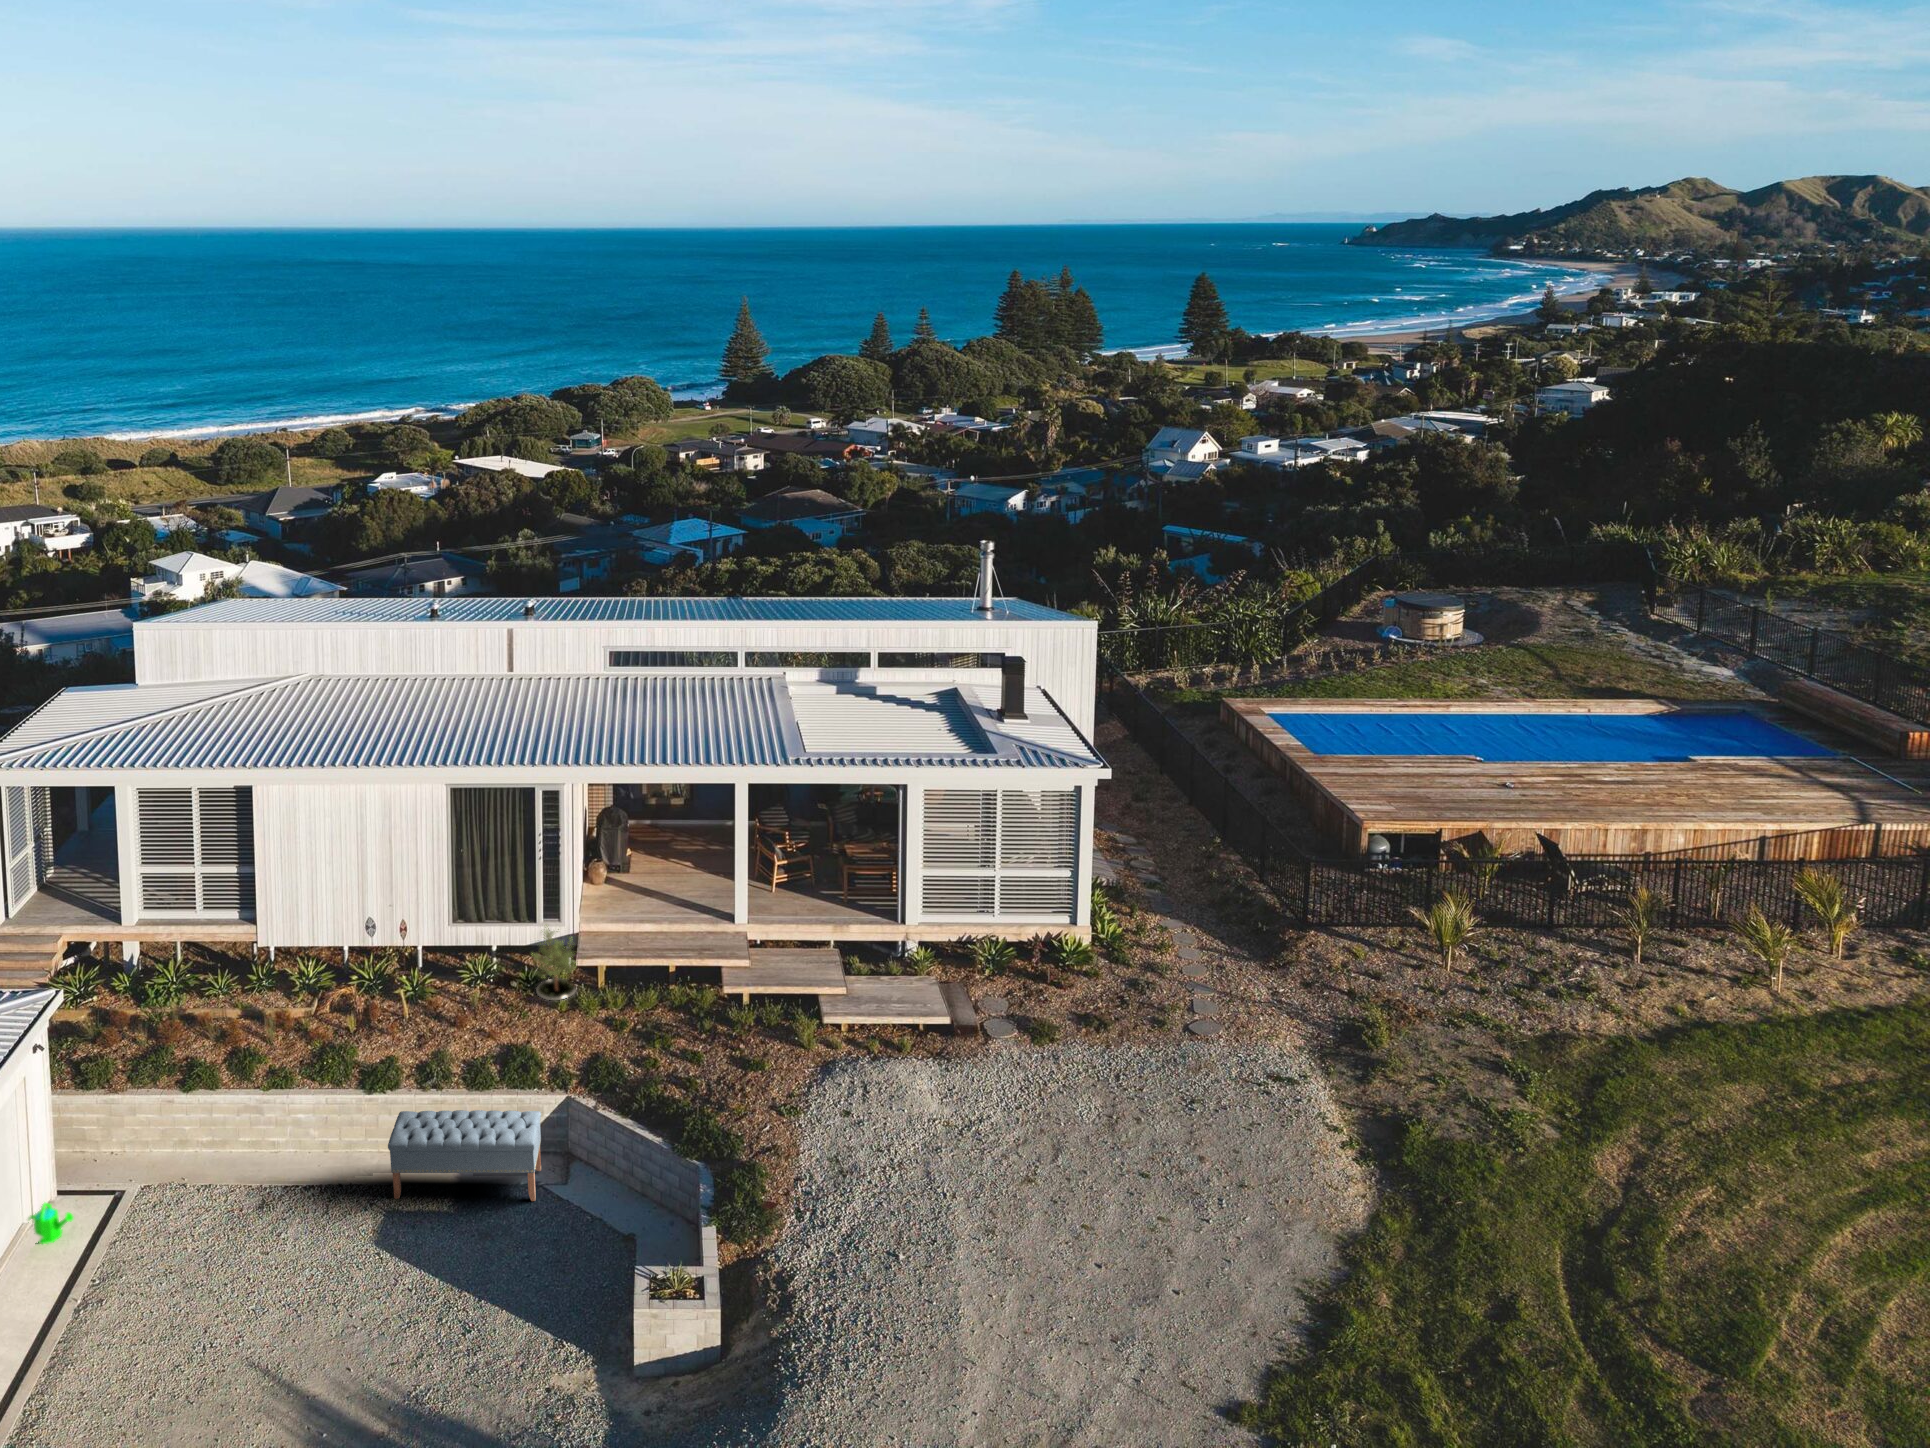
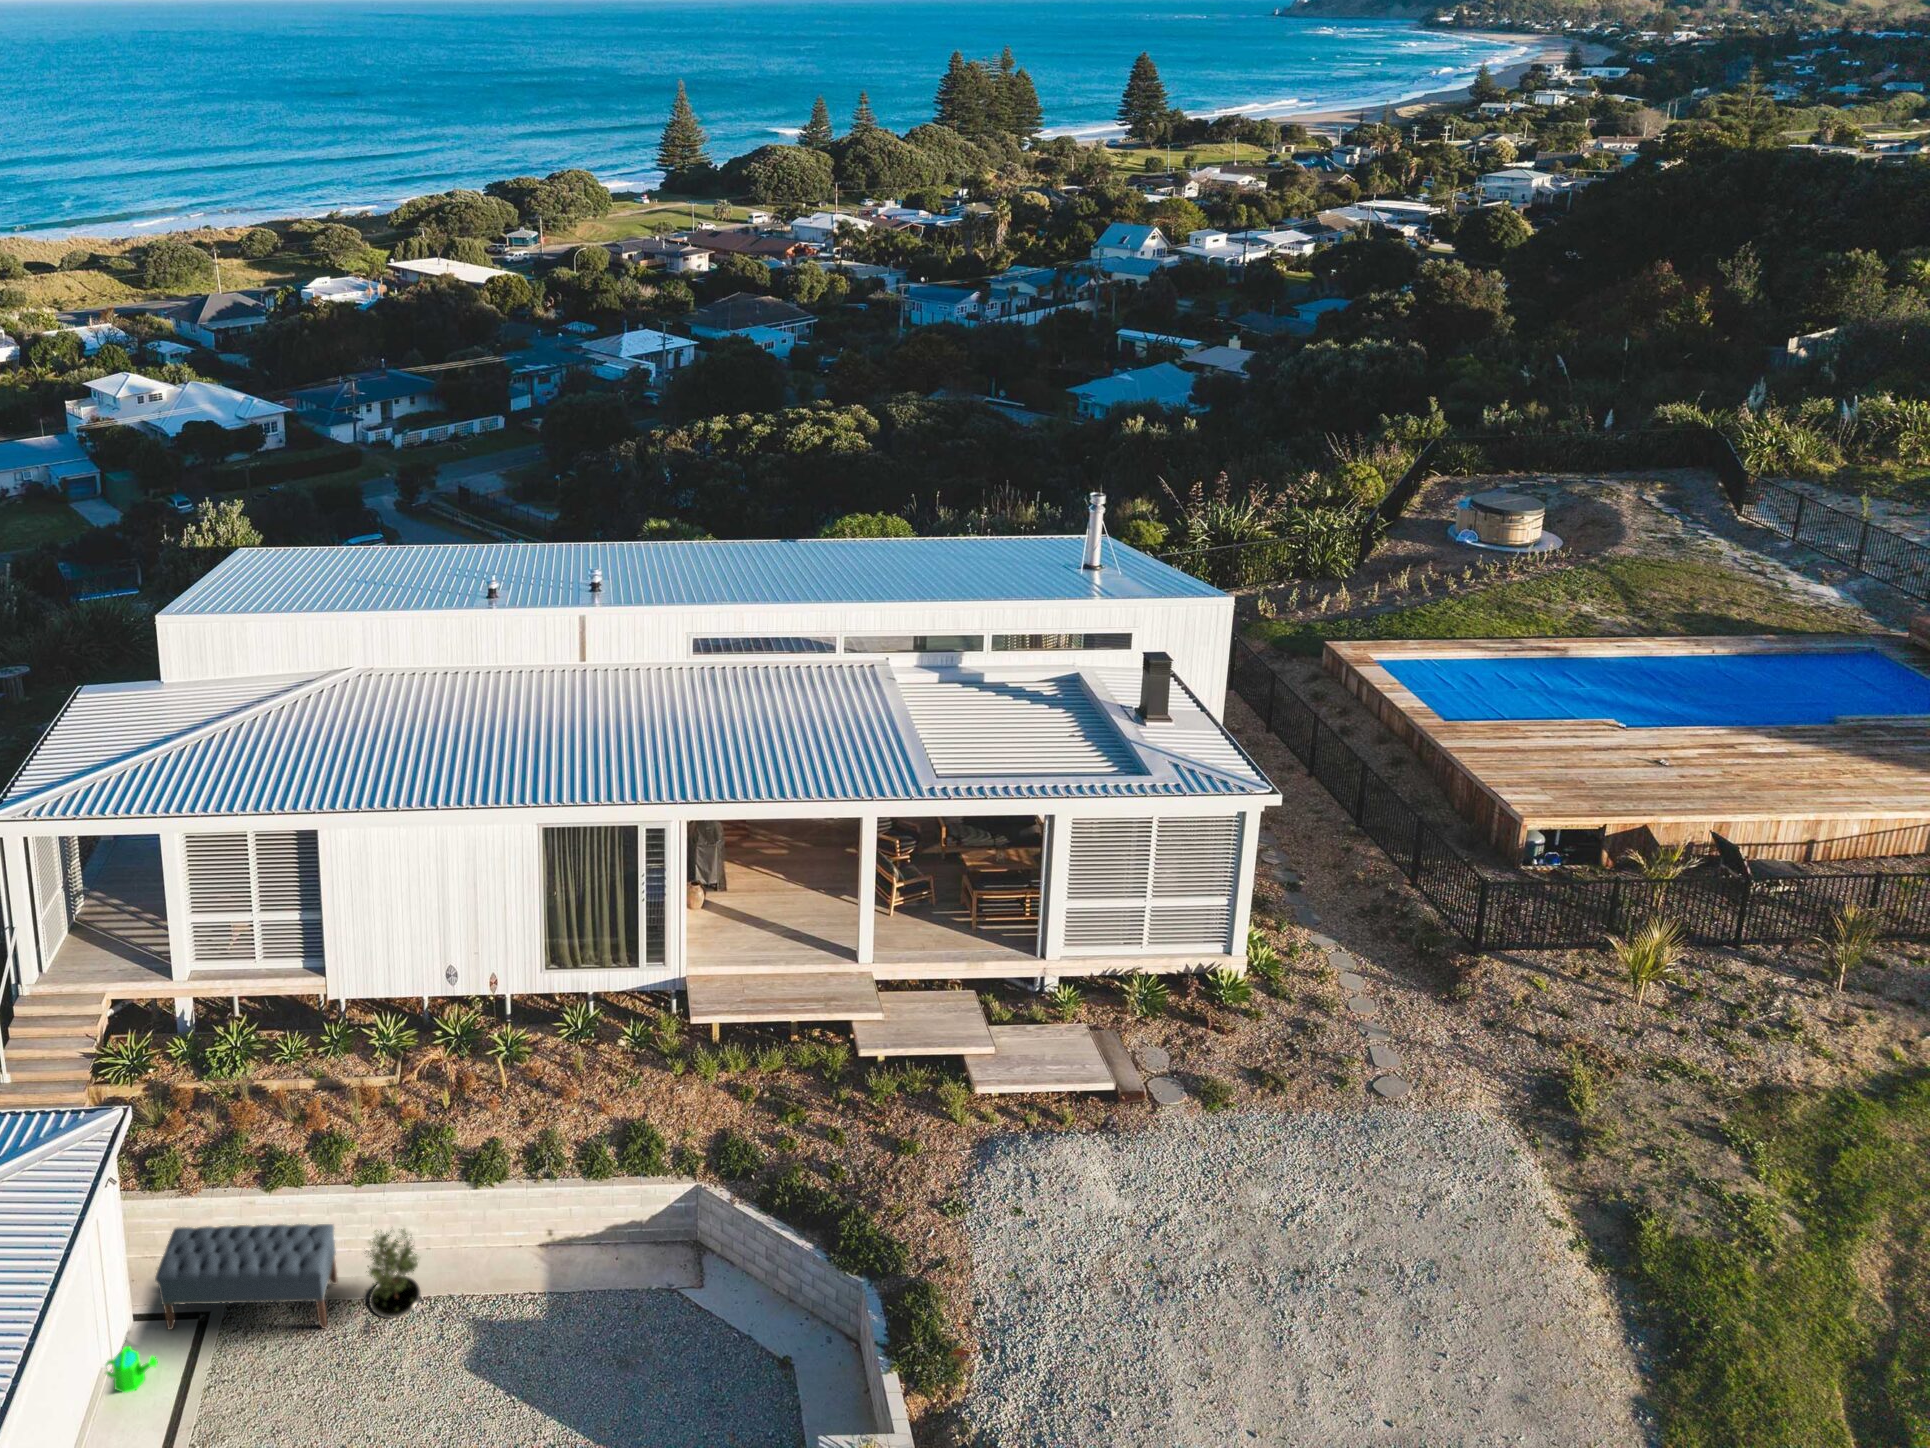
potted tree: present [532,925,576,1000] -> present [366,1229,421,1318]
bench: present [388,1110,541,1201] -> present [155,1224,338,1330]

